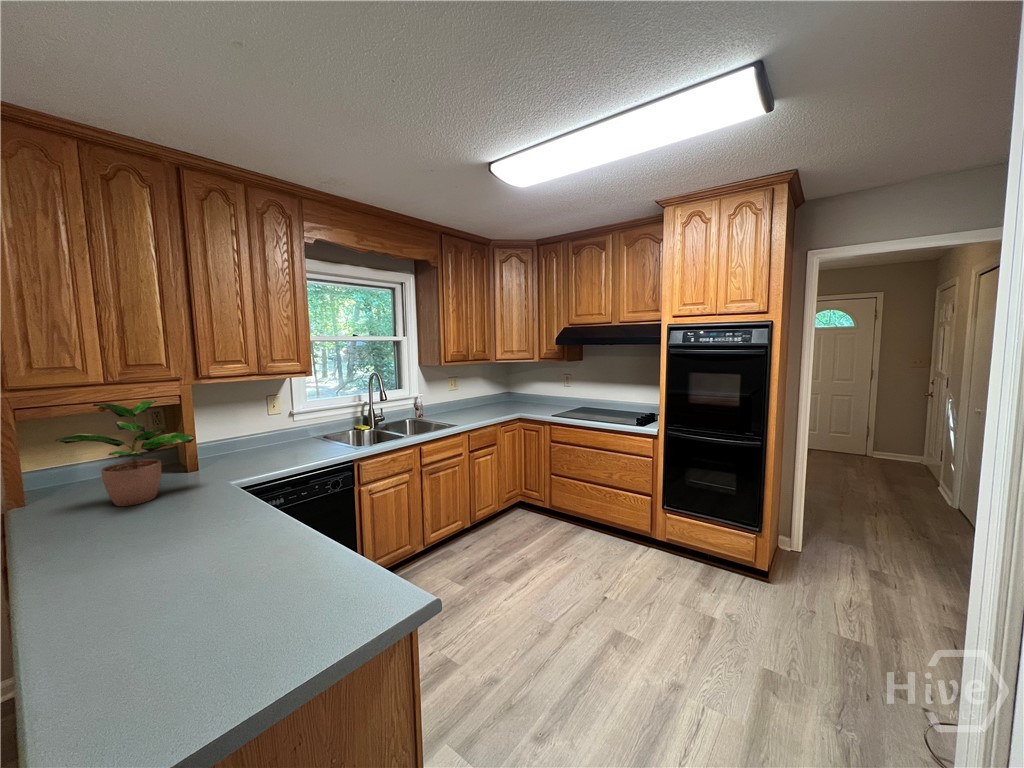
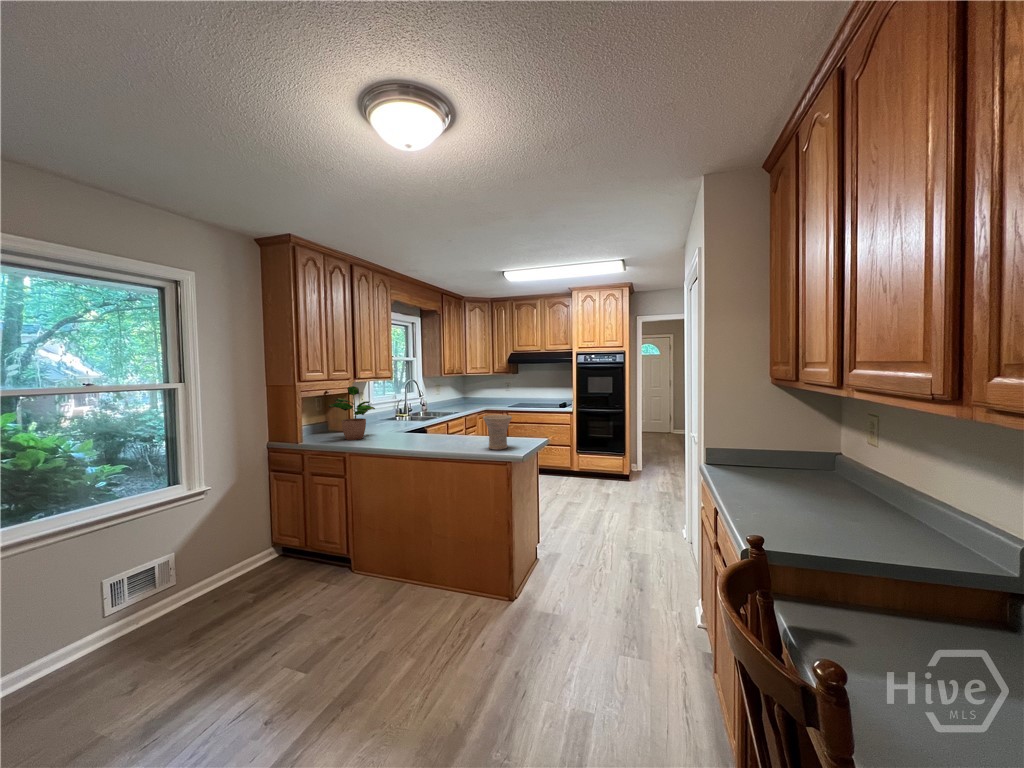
vase: none [117,532,246,679] -> present [483,415,512,450]

